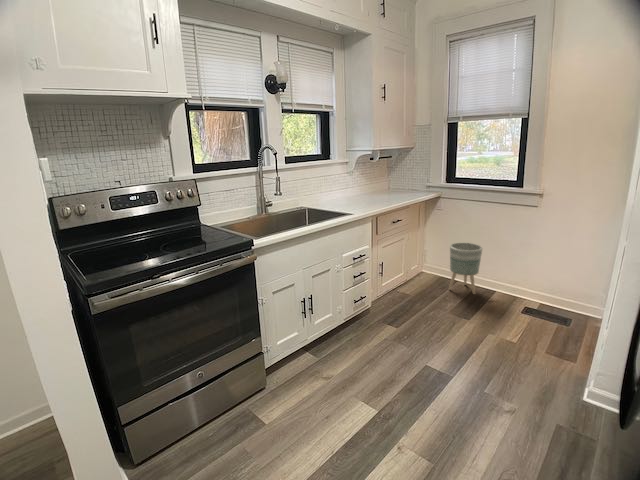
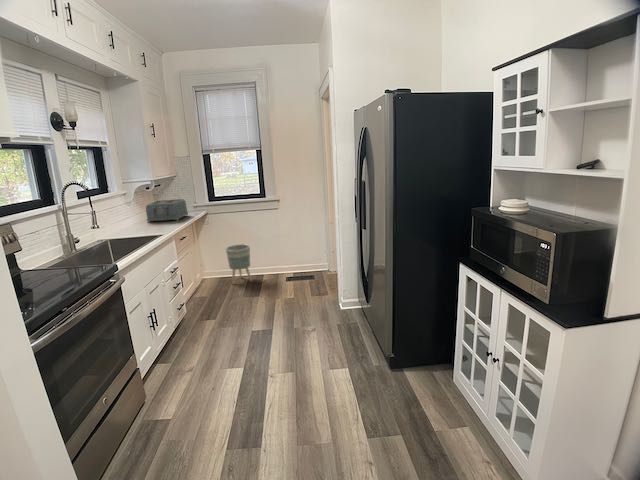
toaster: none [363,175,412,201] -> present [146,199,188,222]

